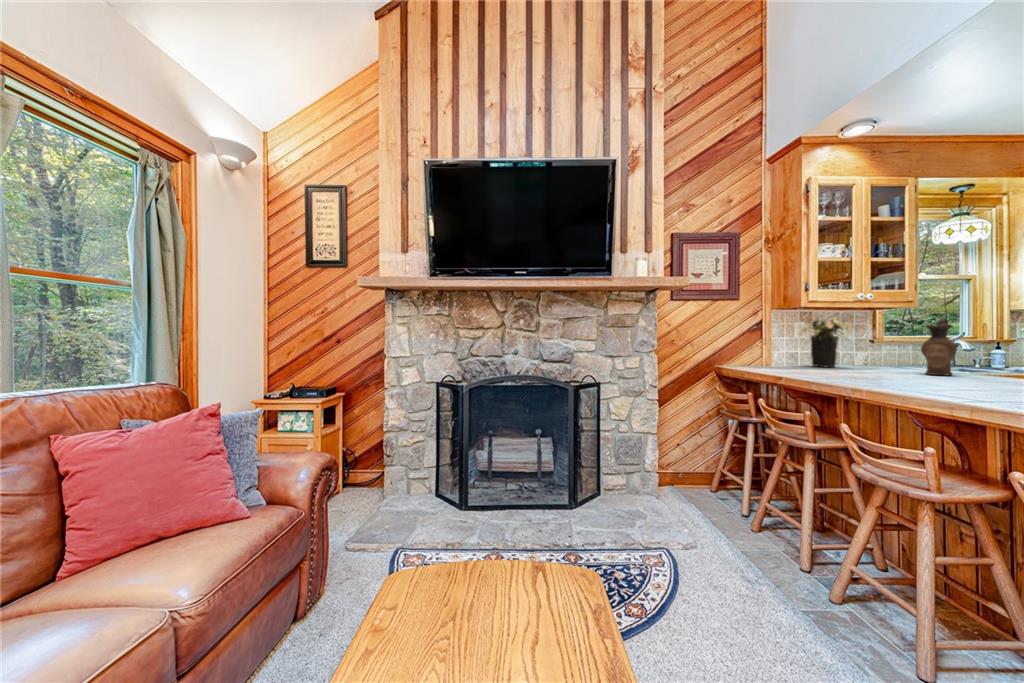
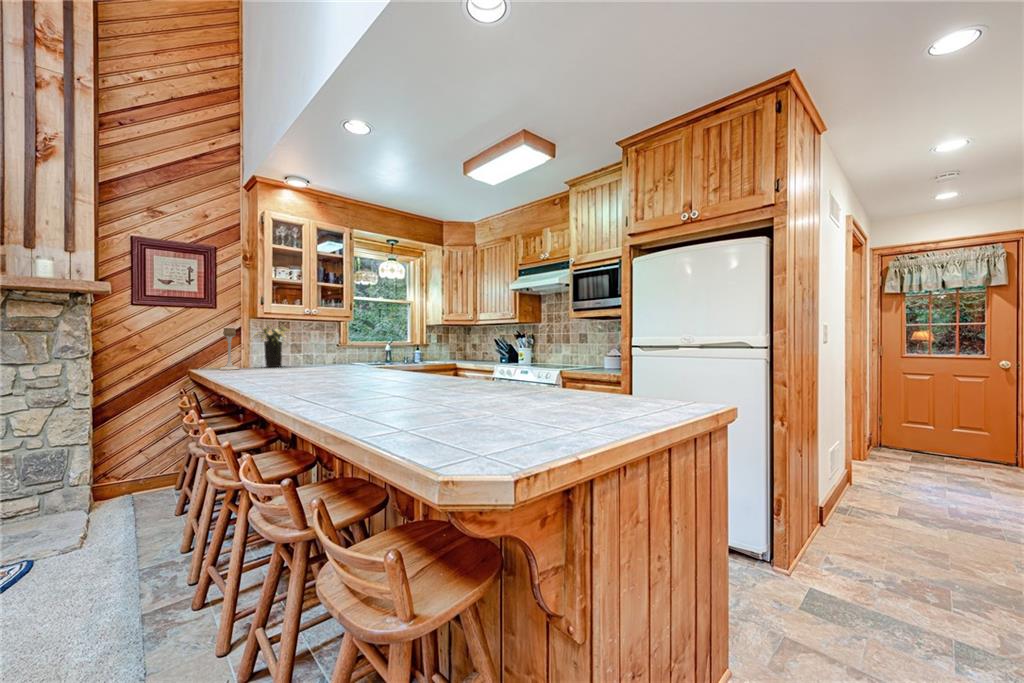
ceramic pitcher: present [921,318,957,375] -> none [311,329,331,369]
candle holder: none [775,320,800,370] -> present [220,328,239,370]

